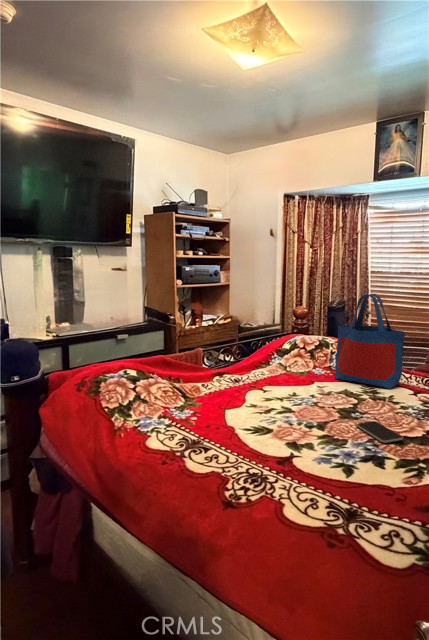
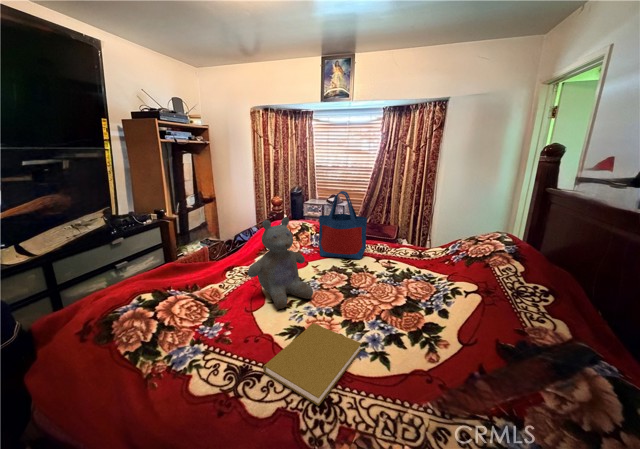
stuffed bear: none [228,311,300,412] -> present [248,217,313,309]
smartphone: present [357,421,403,443] -> none [361,297,399,319]
book: none [214,425,328,479] -> present [263,323,361,406]

